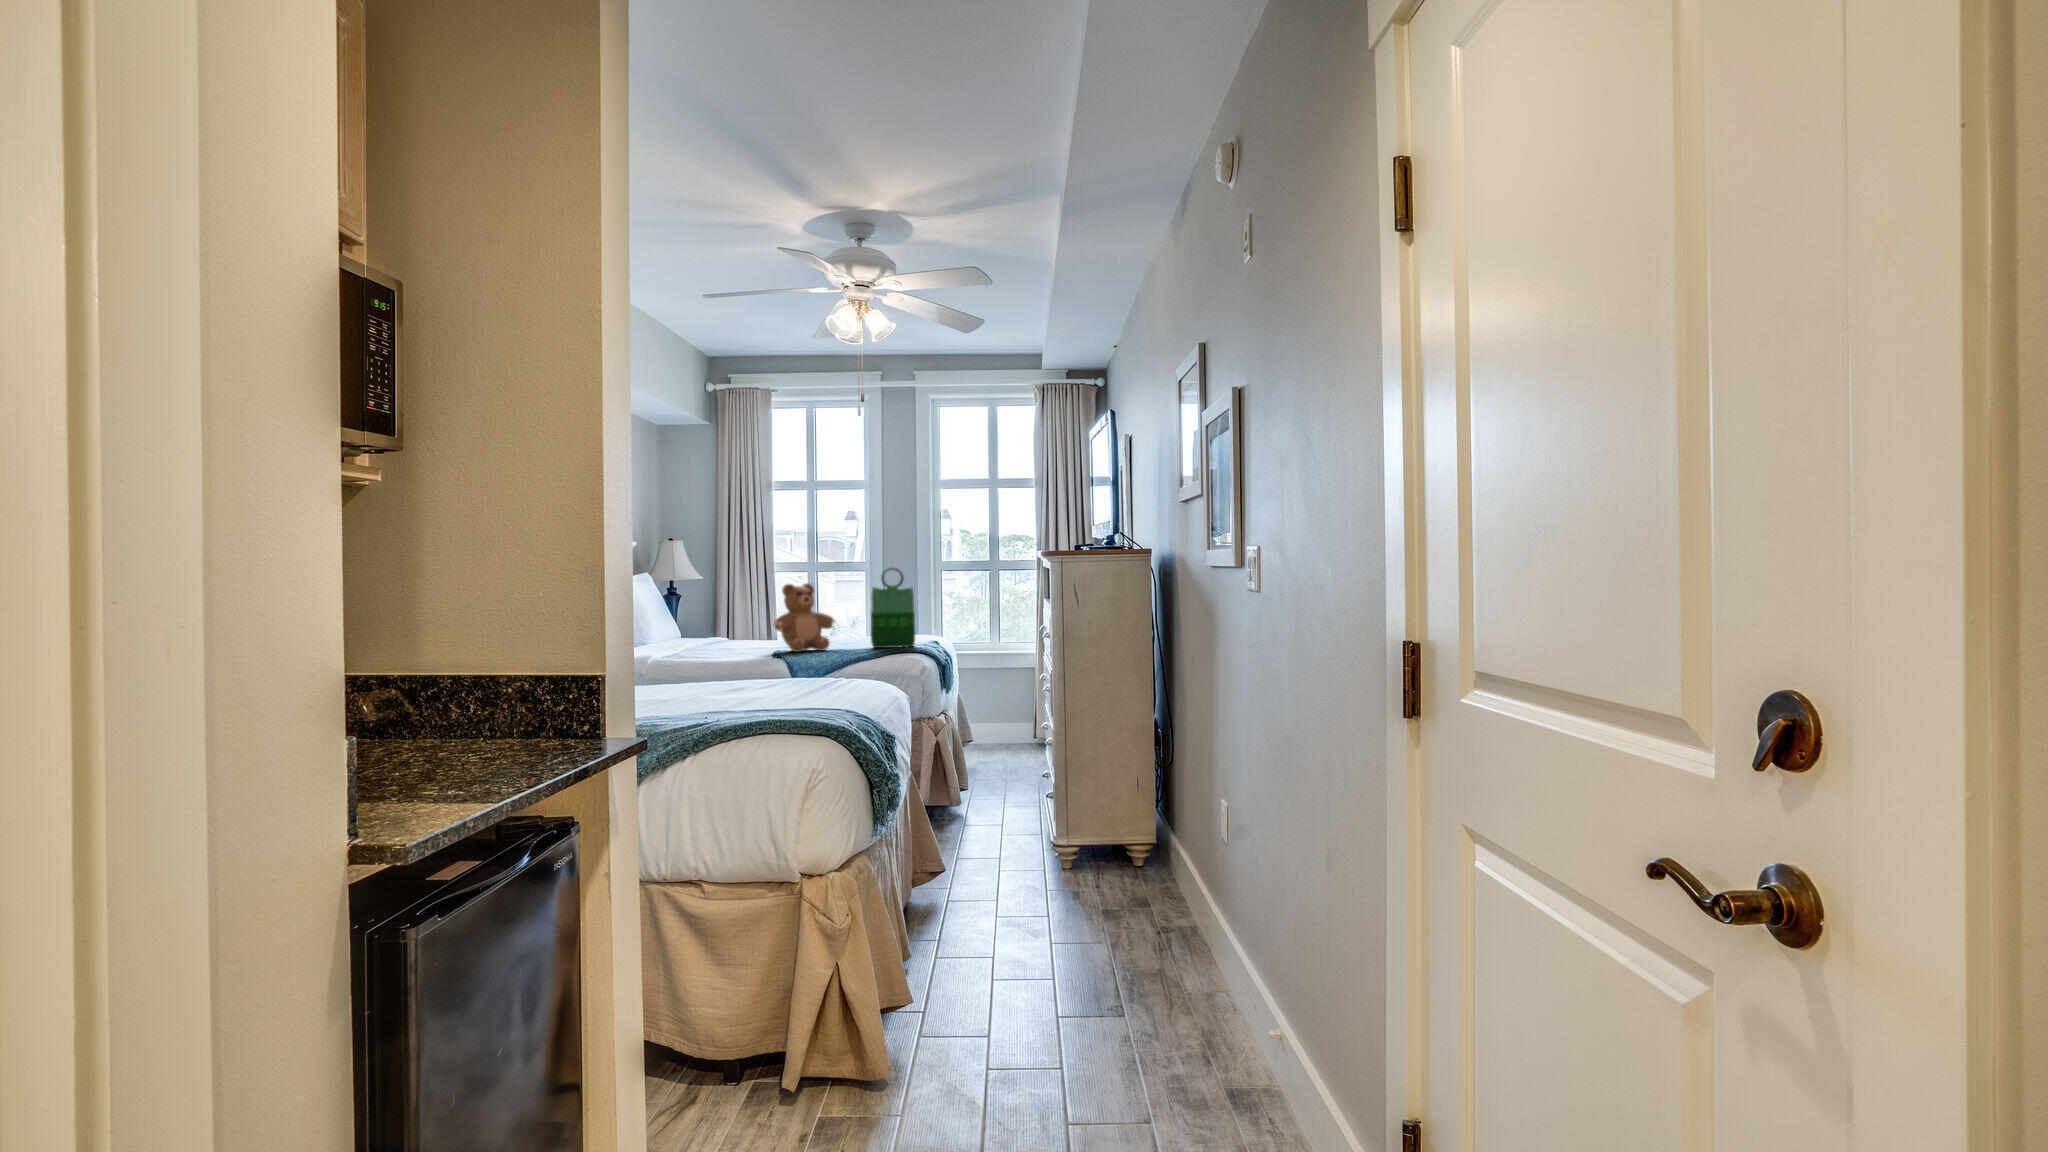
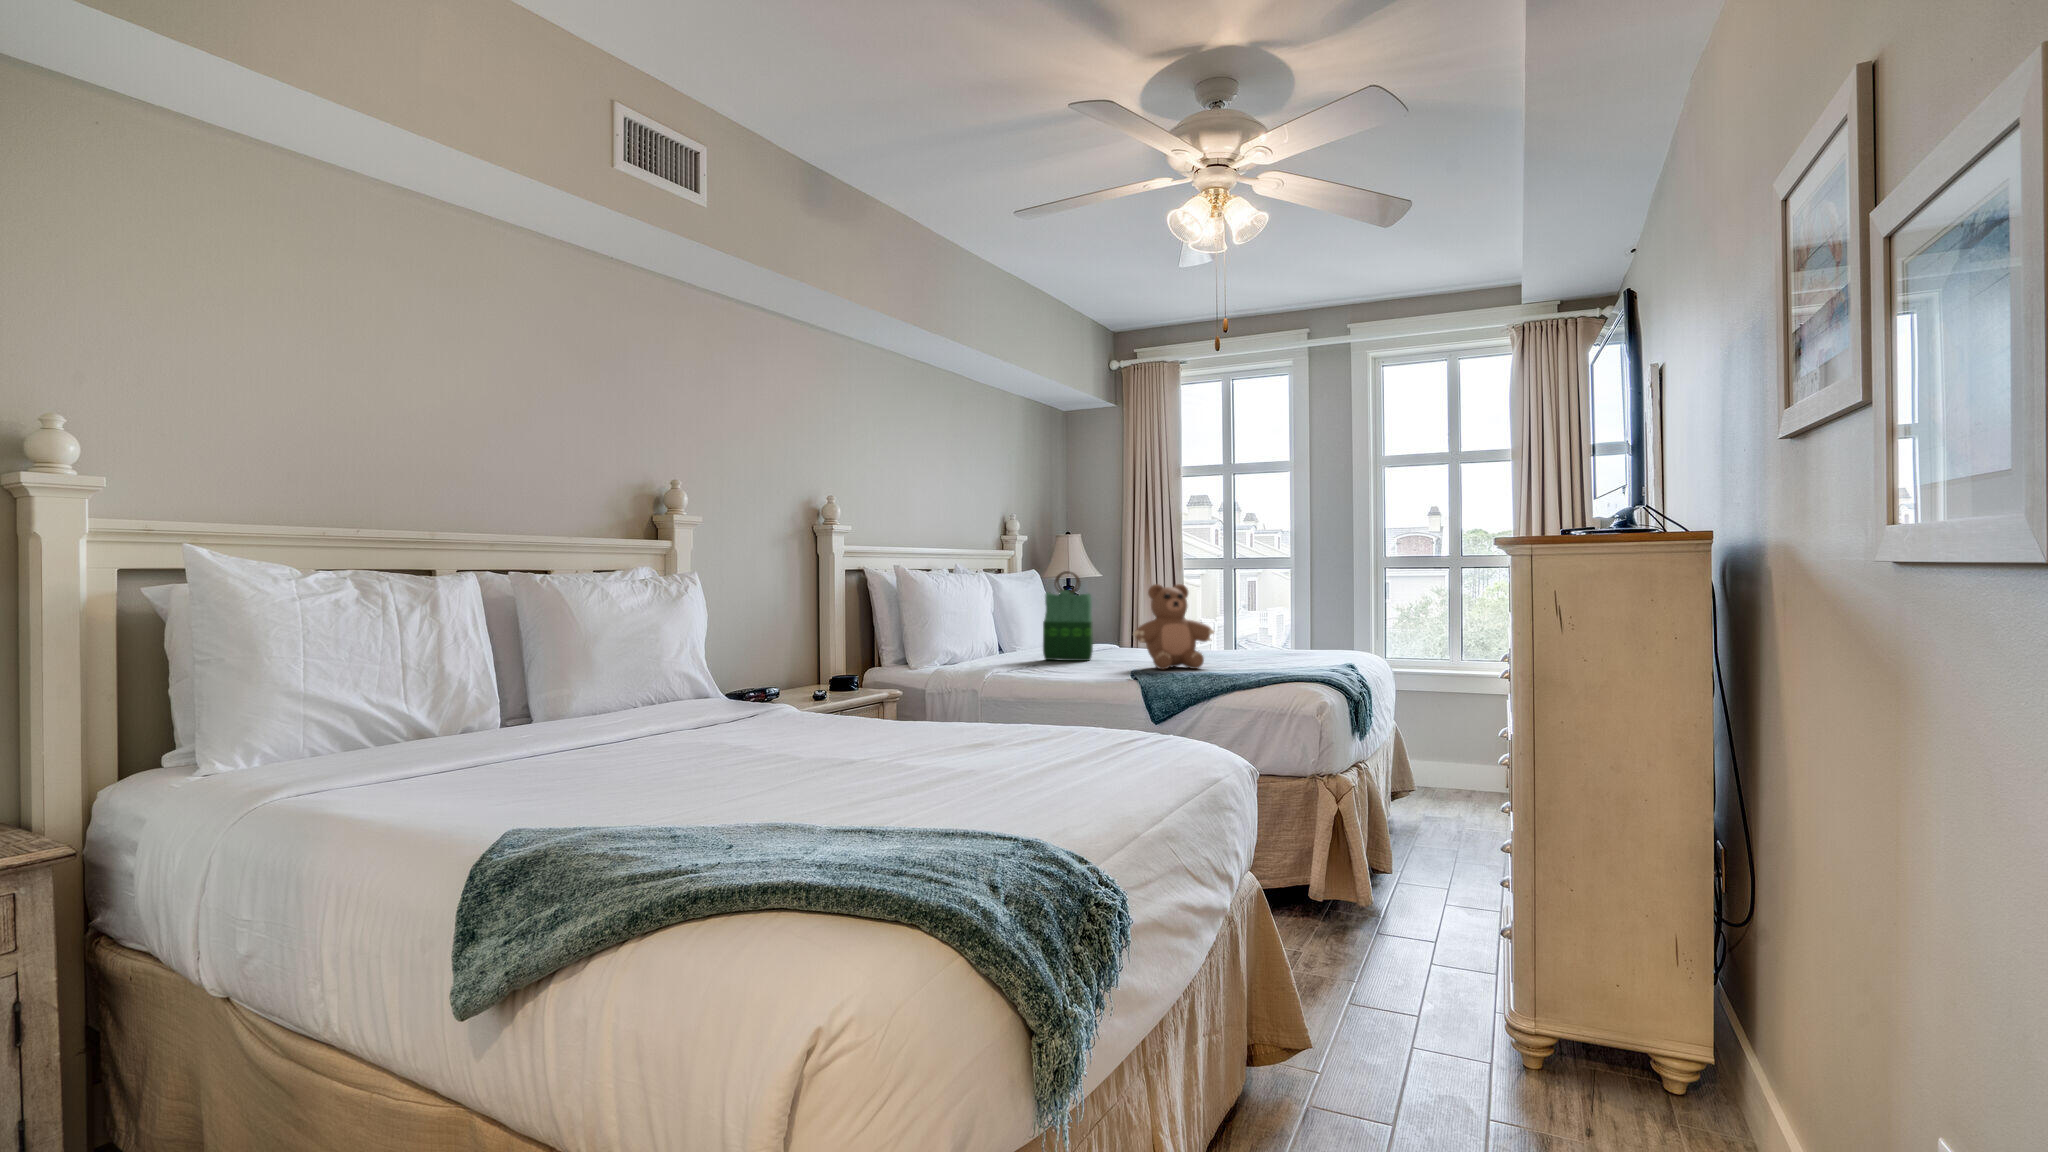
tote bag: present [871,568,915,648] -> present [1043,571,1093,661]

